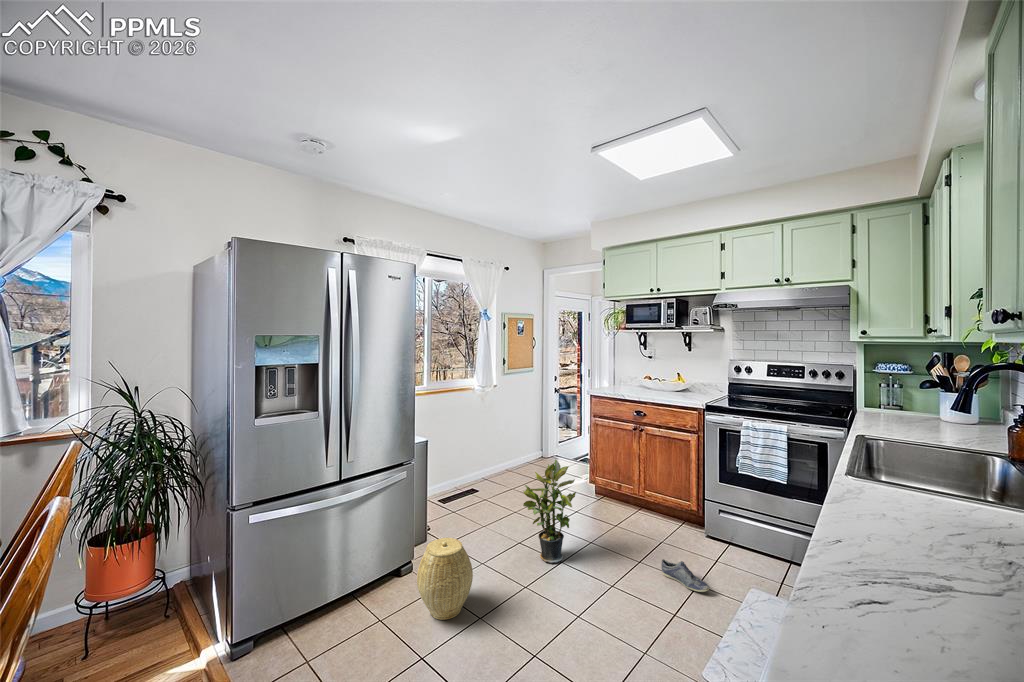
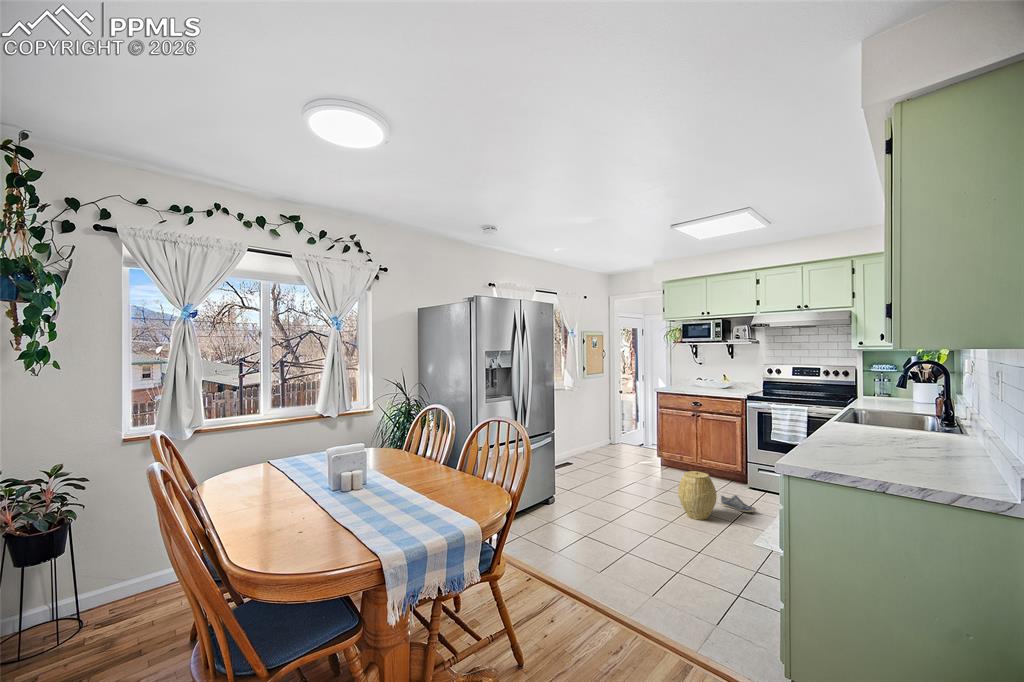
potted plant: present [523,460,576,563] -> none [621,429,659,499]
woven basket: present [417,538,473,620] -> present [678,471,717,520]

